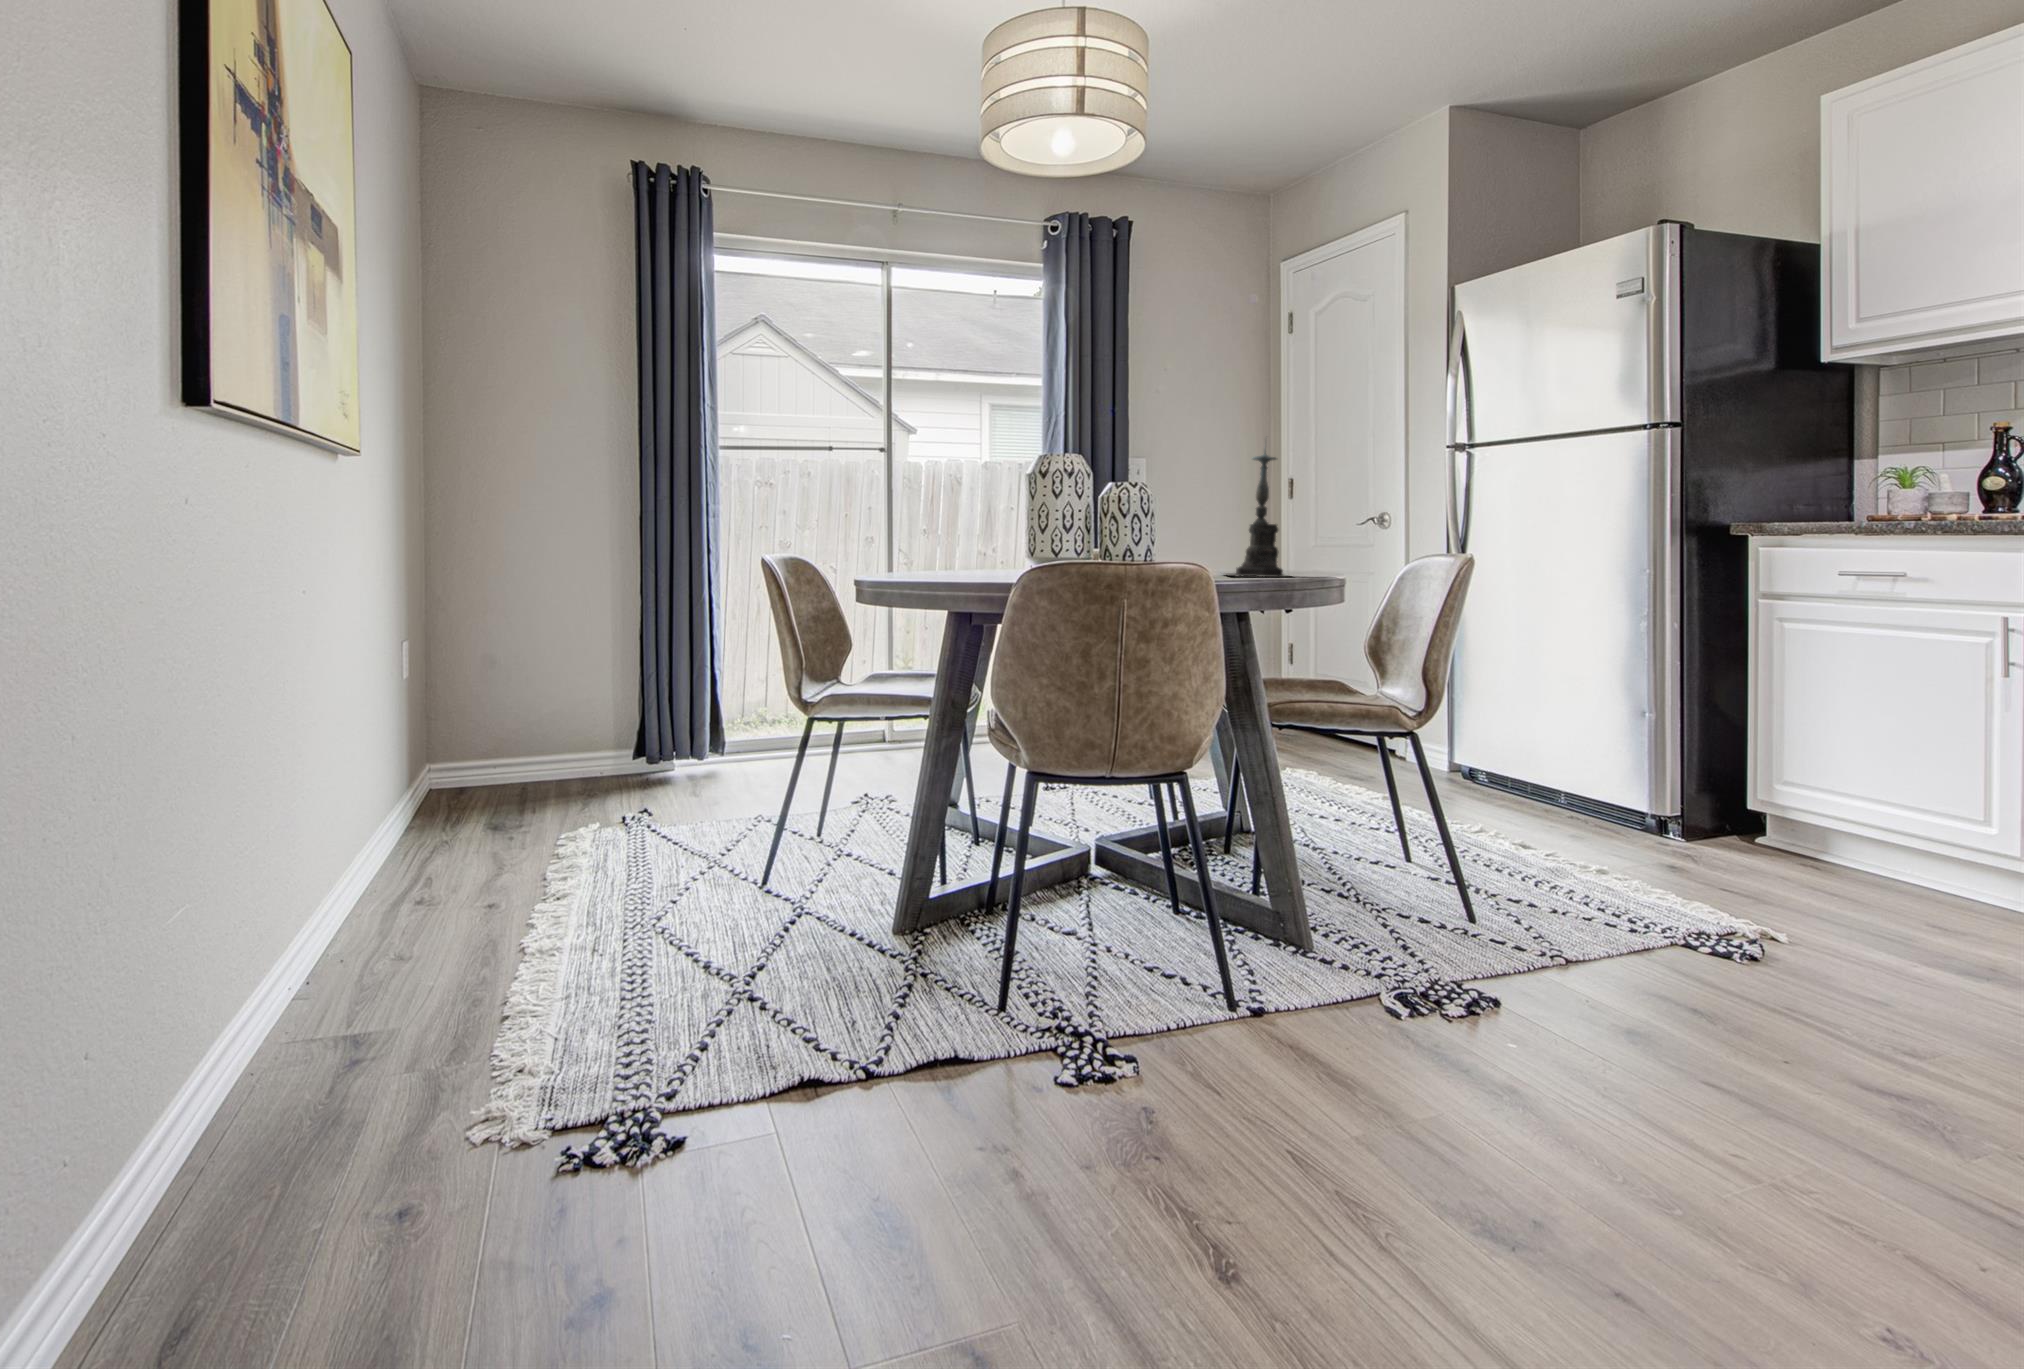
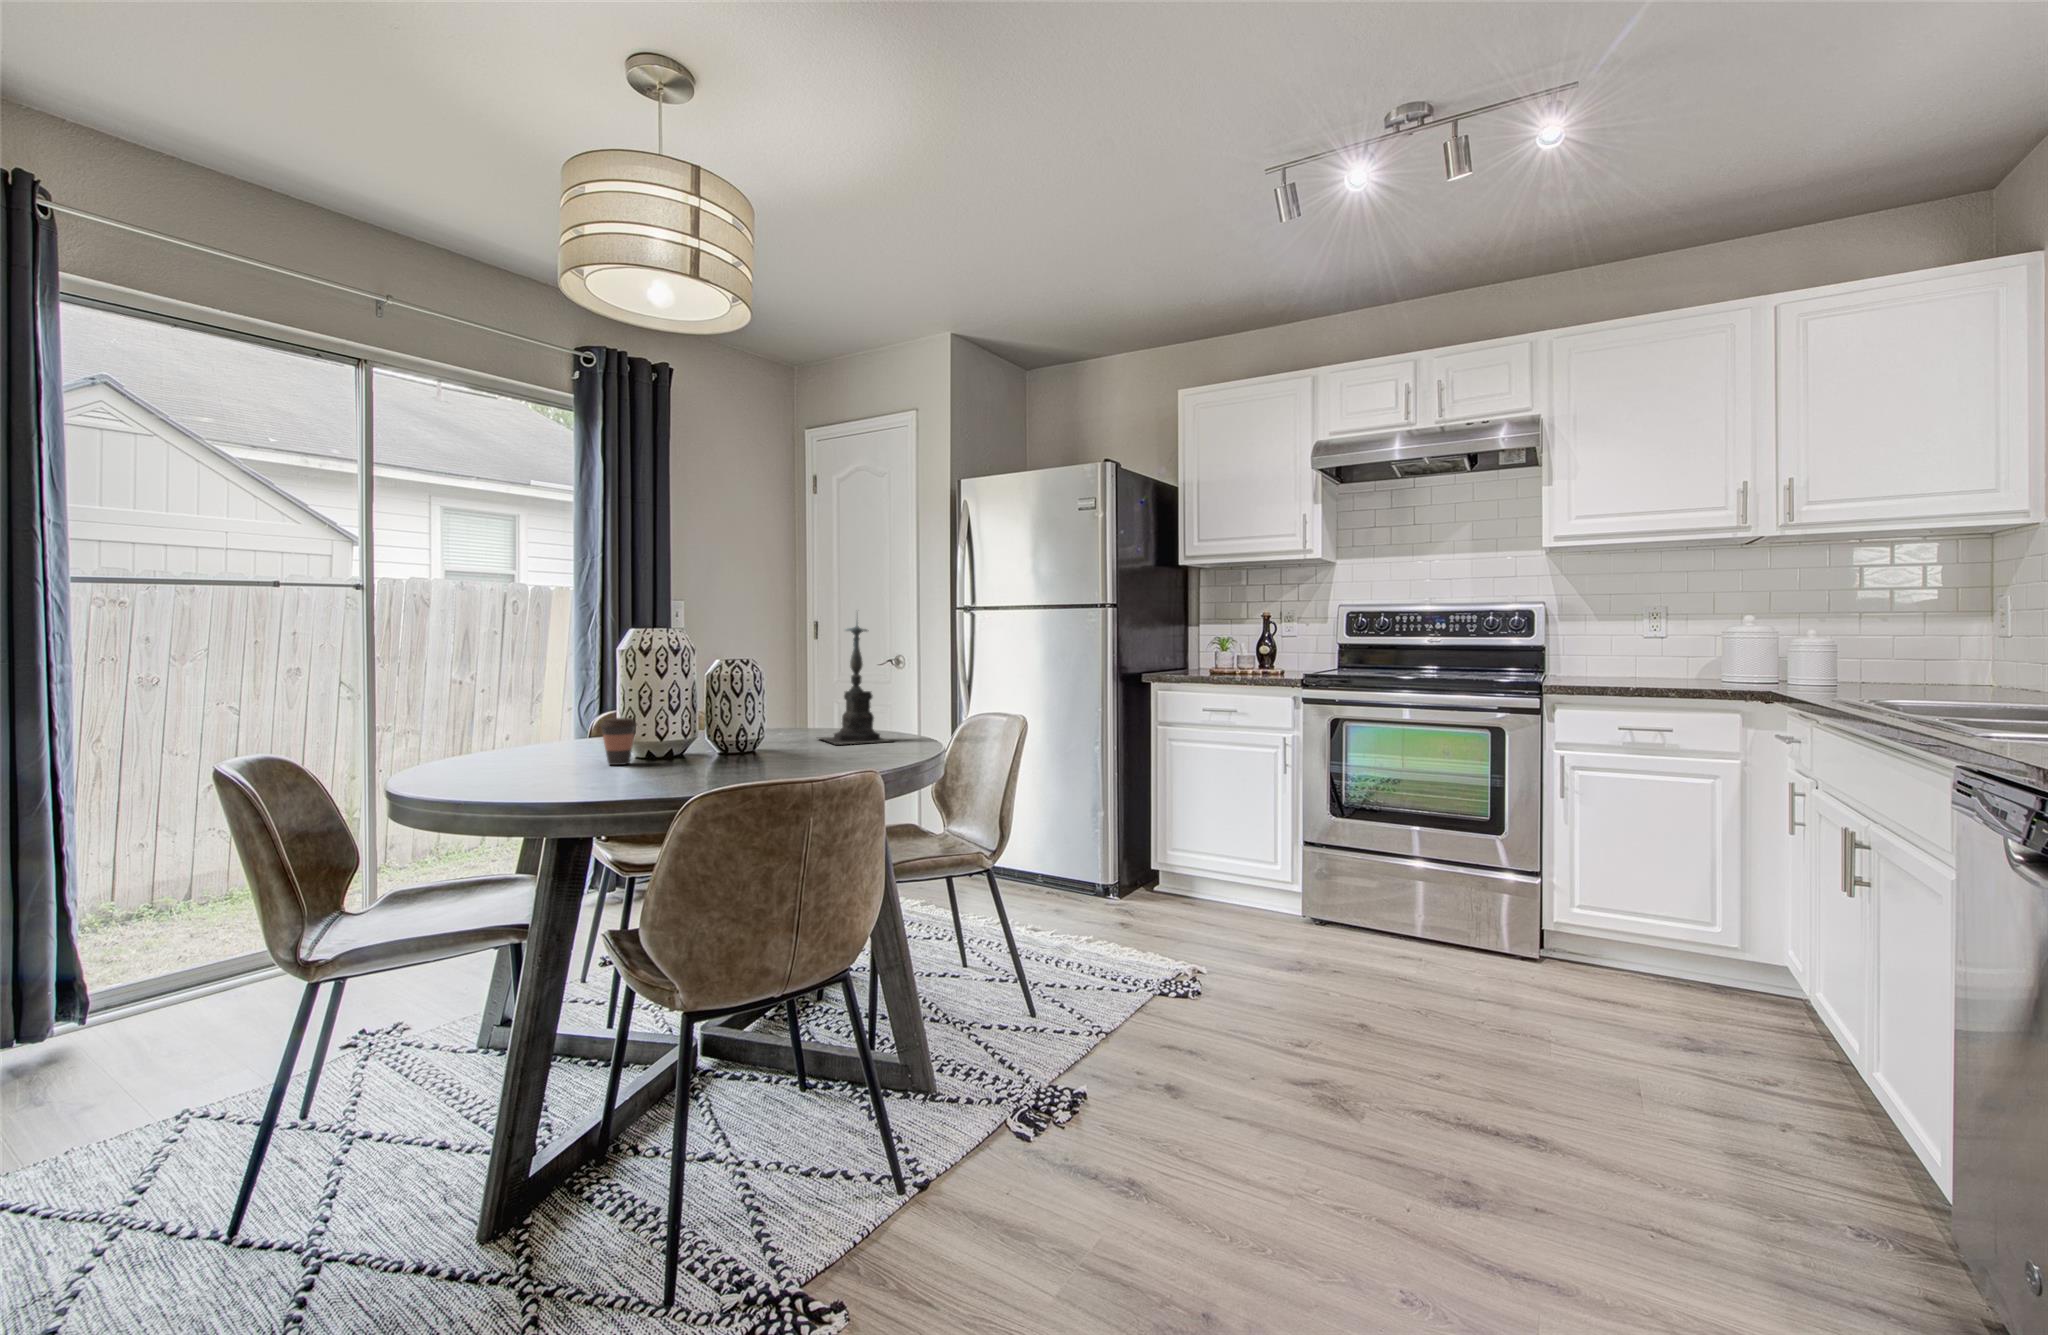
coffee cup: none [1007,537,1038,578] -> present [600,718,637,765]

